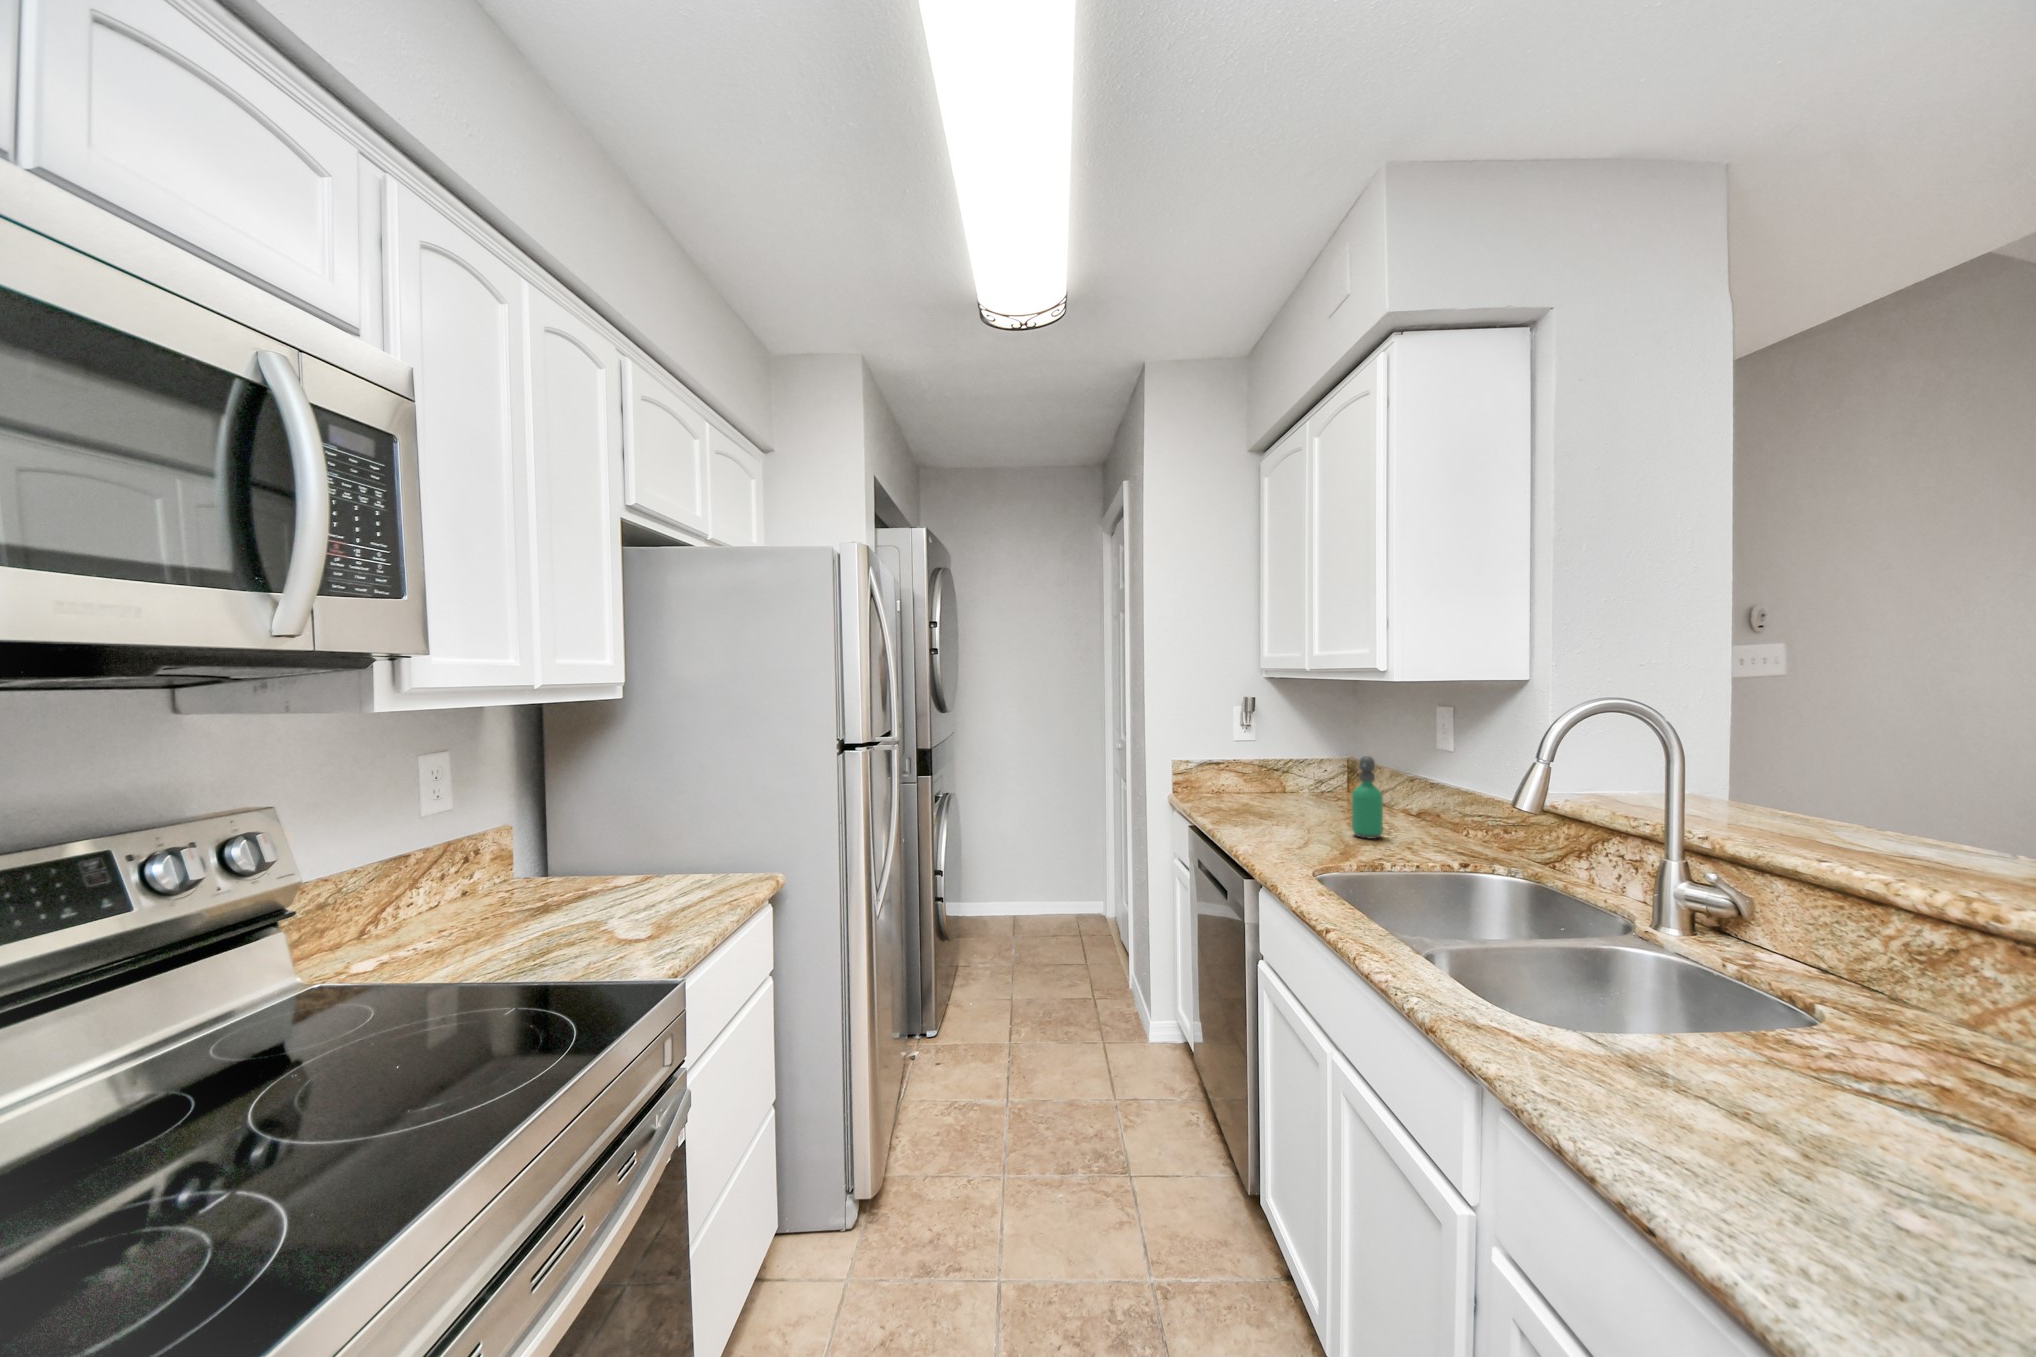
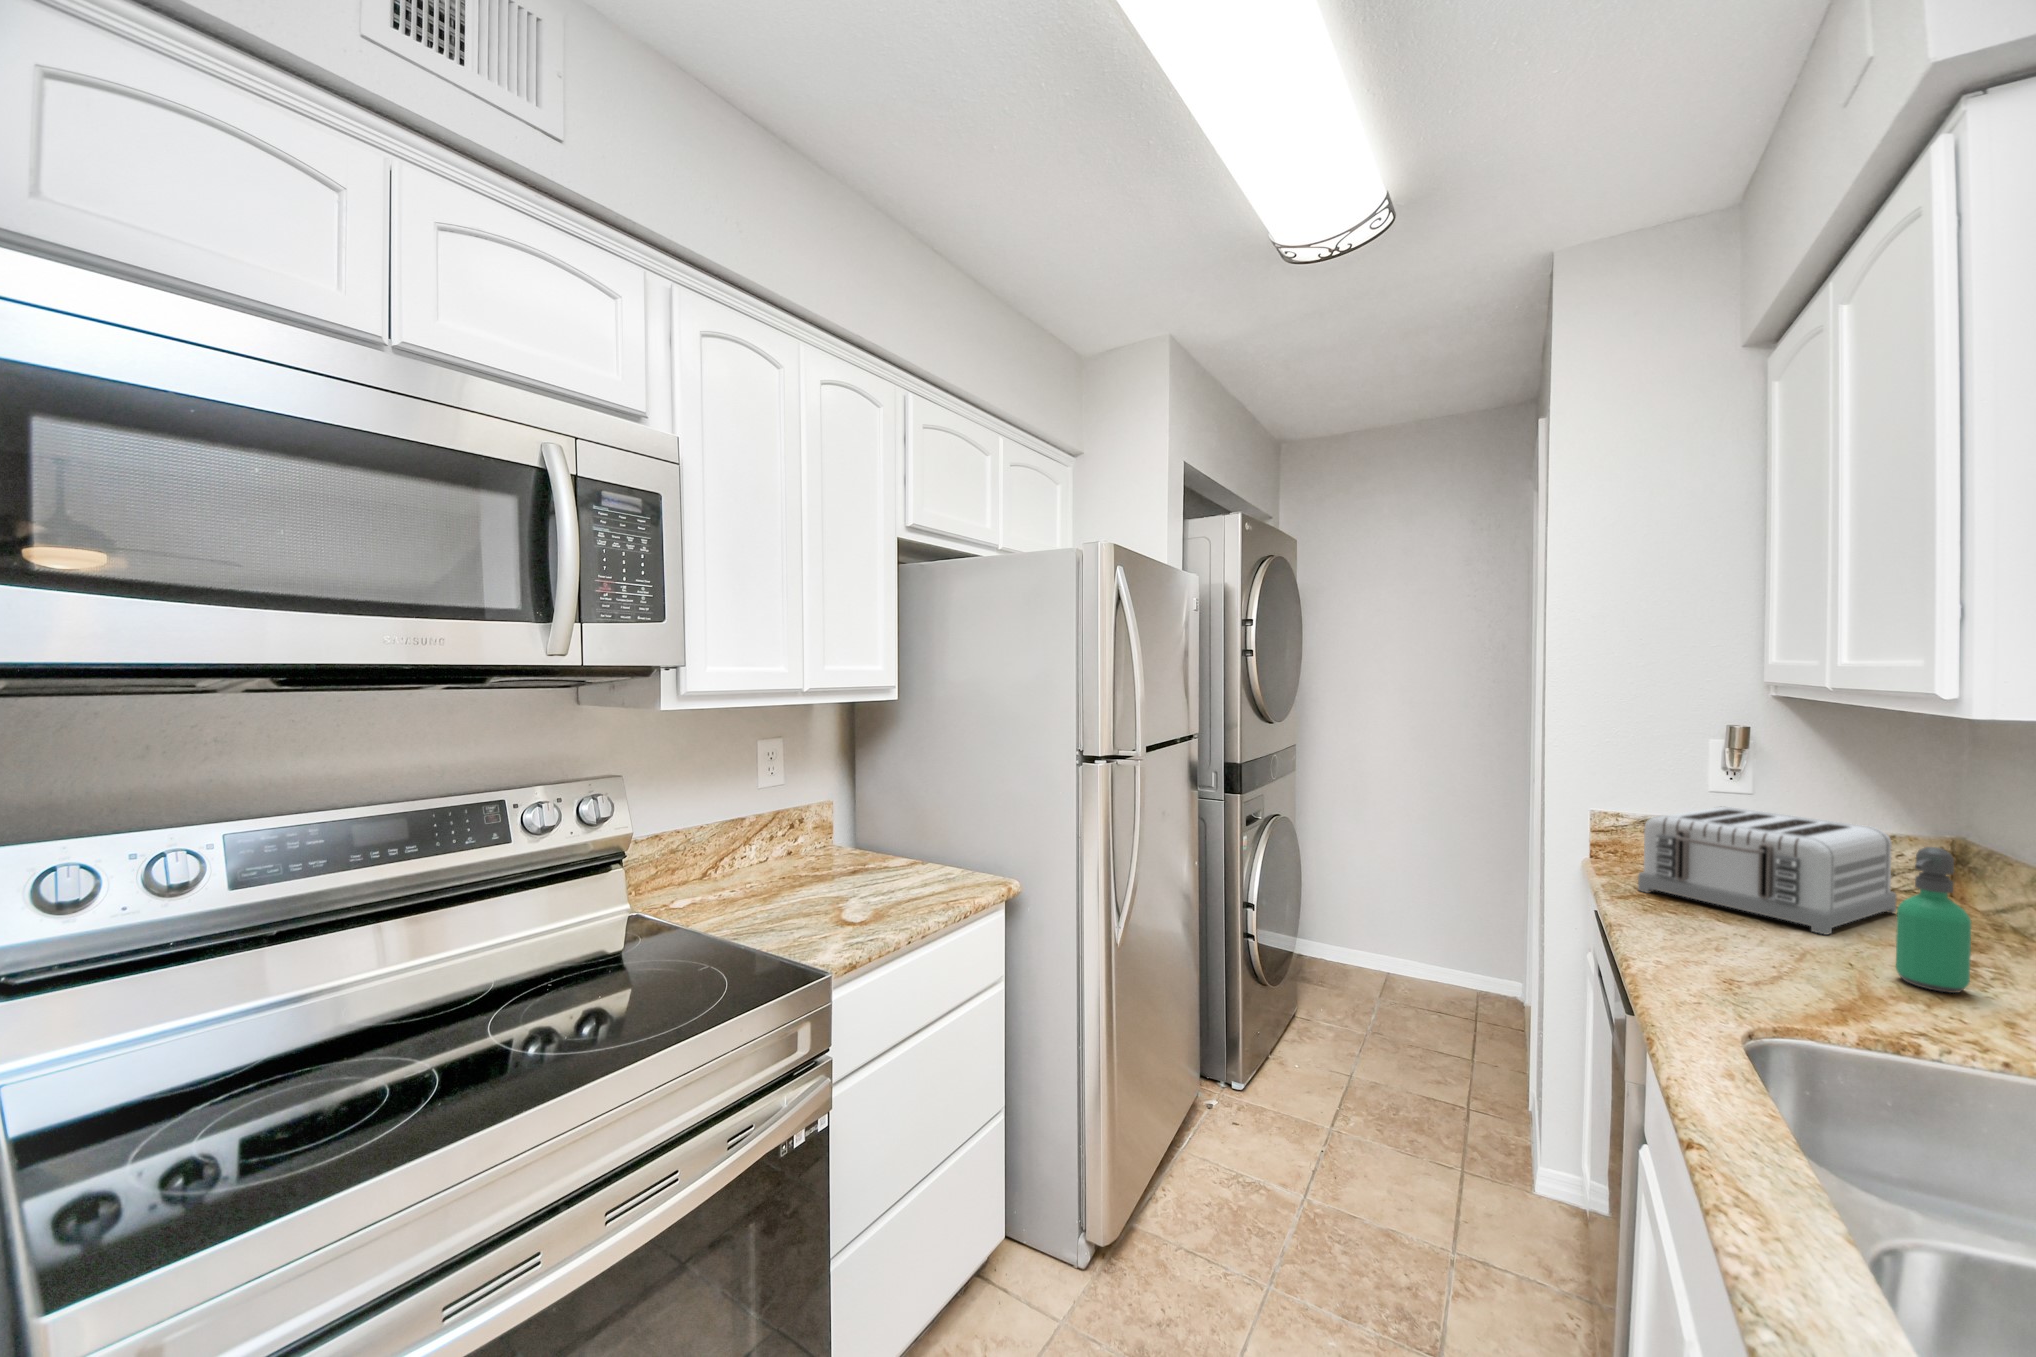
toaster: none [1213,749,1330,819] -> present [1638,806,1897,934]

